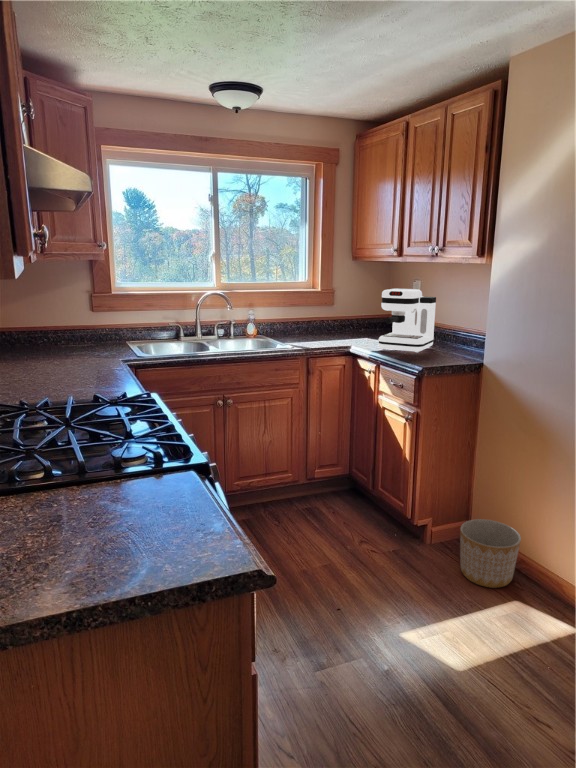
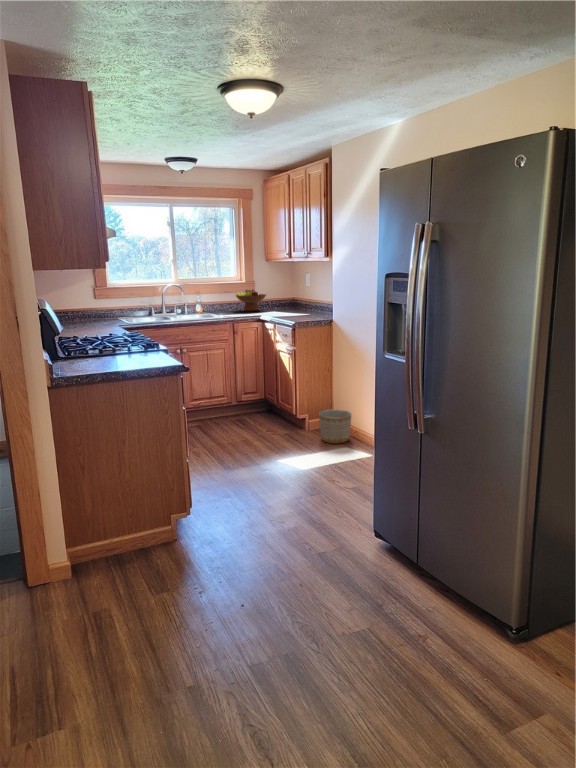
coffee maker: present [378,289,436,353] -> none [277,278,312,316]
fruit bowl: none [304,302,352,334] -> present [236,290,266,311]

